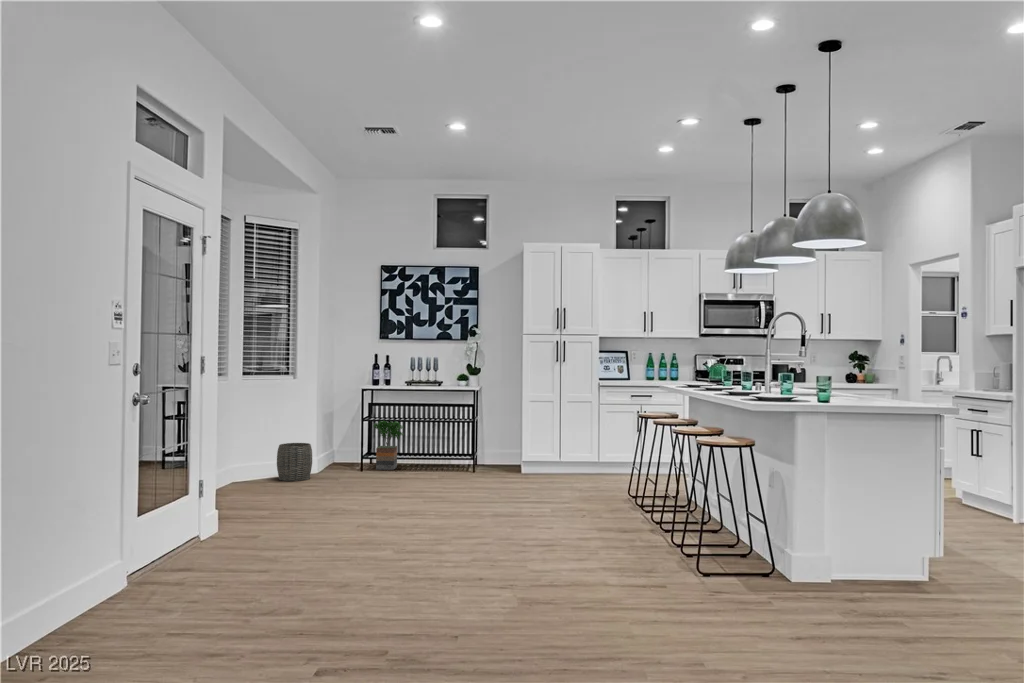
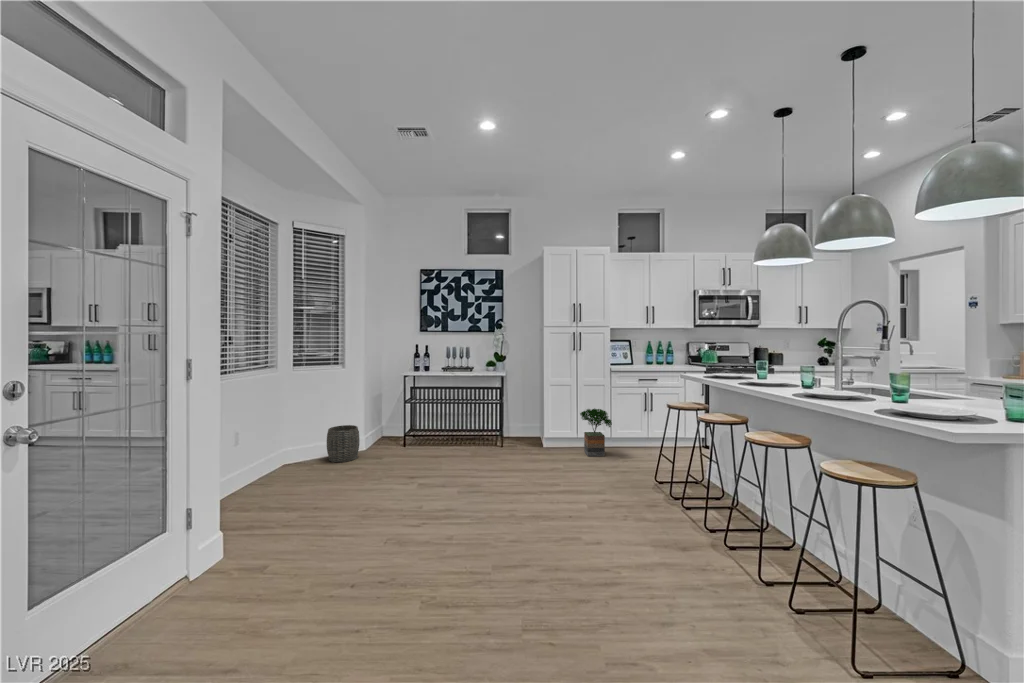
potted tree: present [373,421,403,470] -> present [580,409,612,456]

